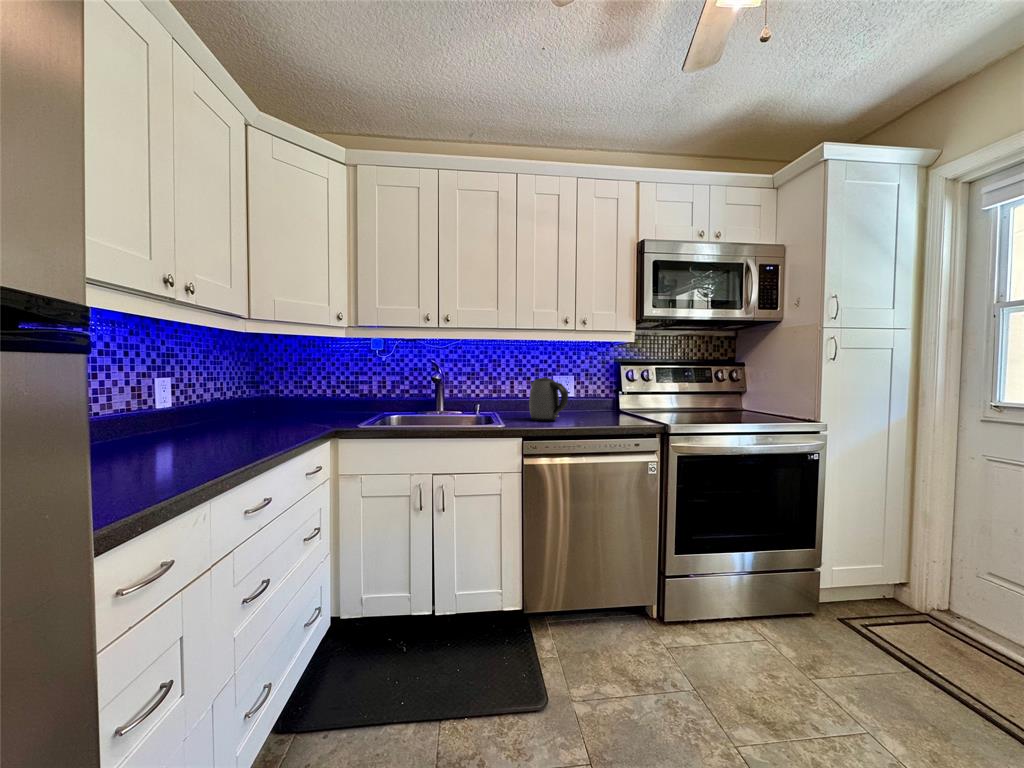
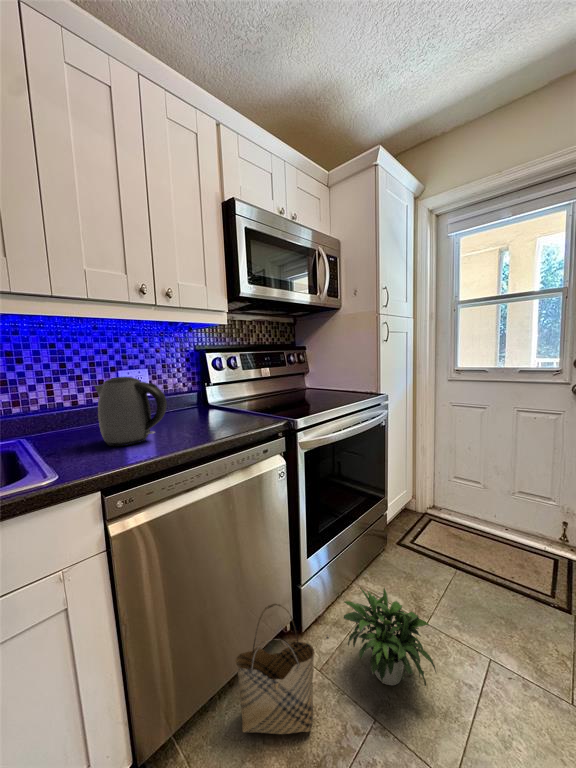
woven basket: none [589,564,652,667] -> present [235,604,314,734]
potted plant: none [689,594,786,694] -> present [327,587,436,686]

